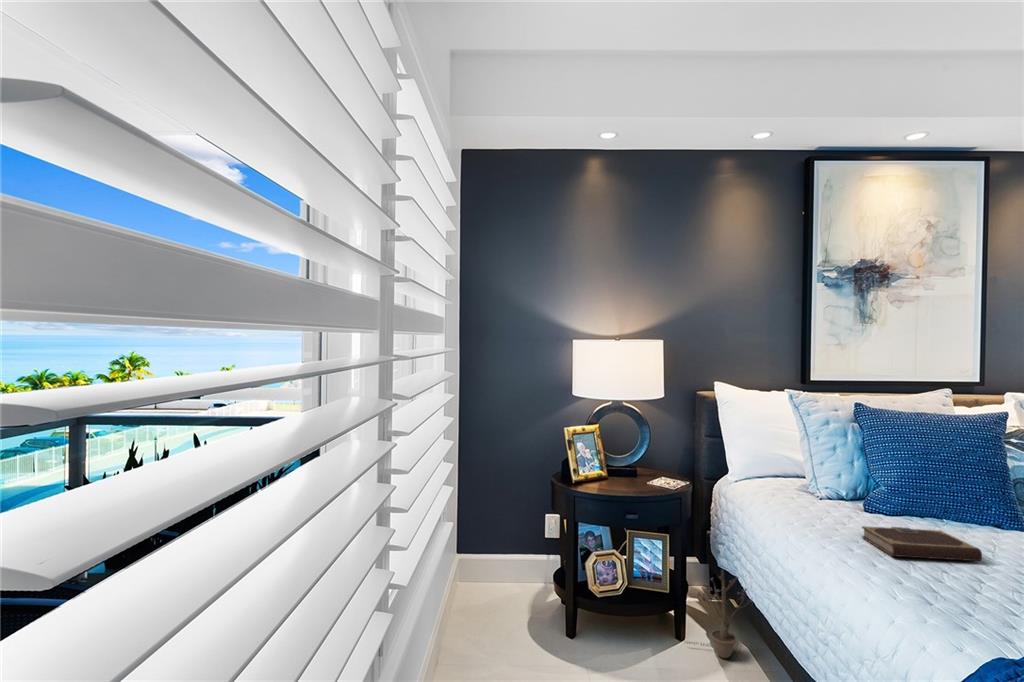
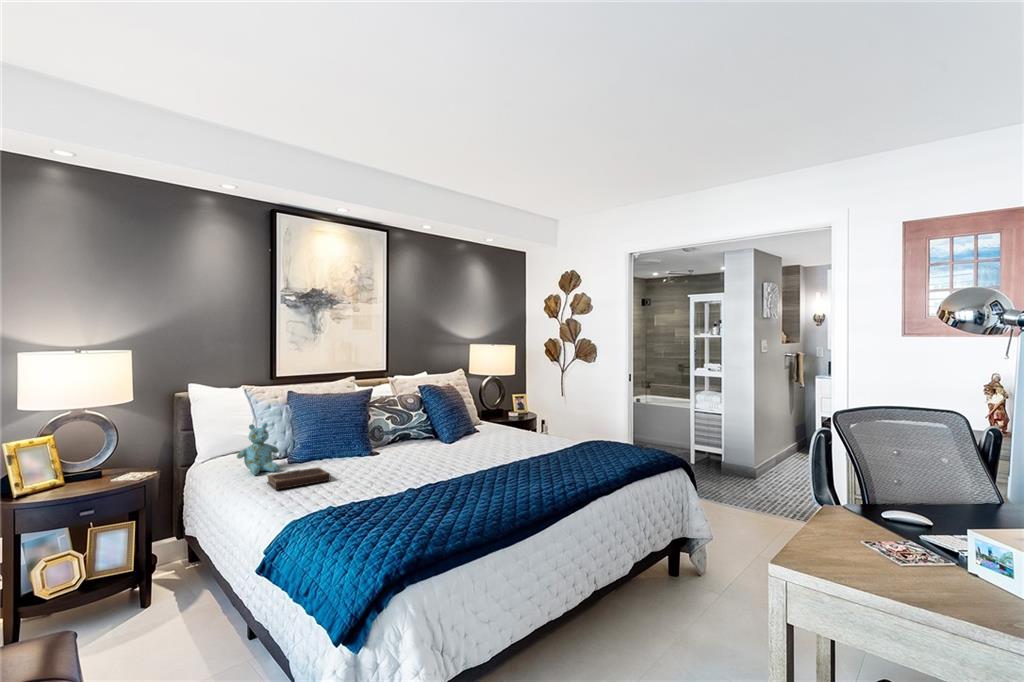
stuffed bear: none [800,445,862,519] -> present [237,423,279,475]
decorative plant: present [687,569,753,658] -> none [143,535,205,608]

